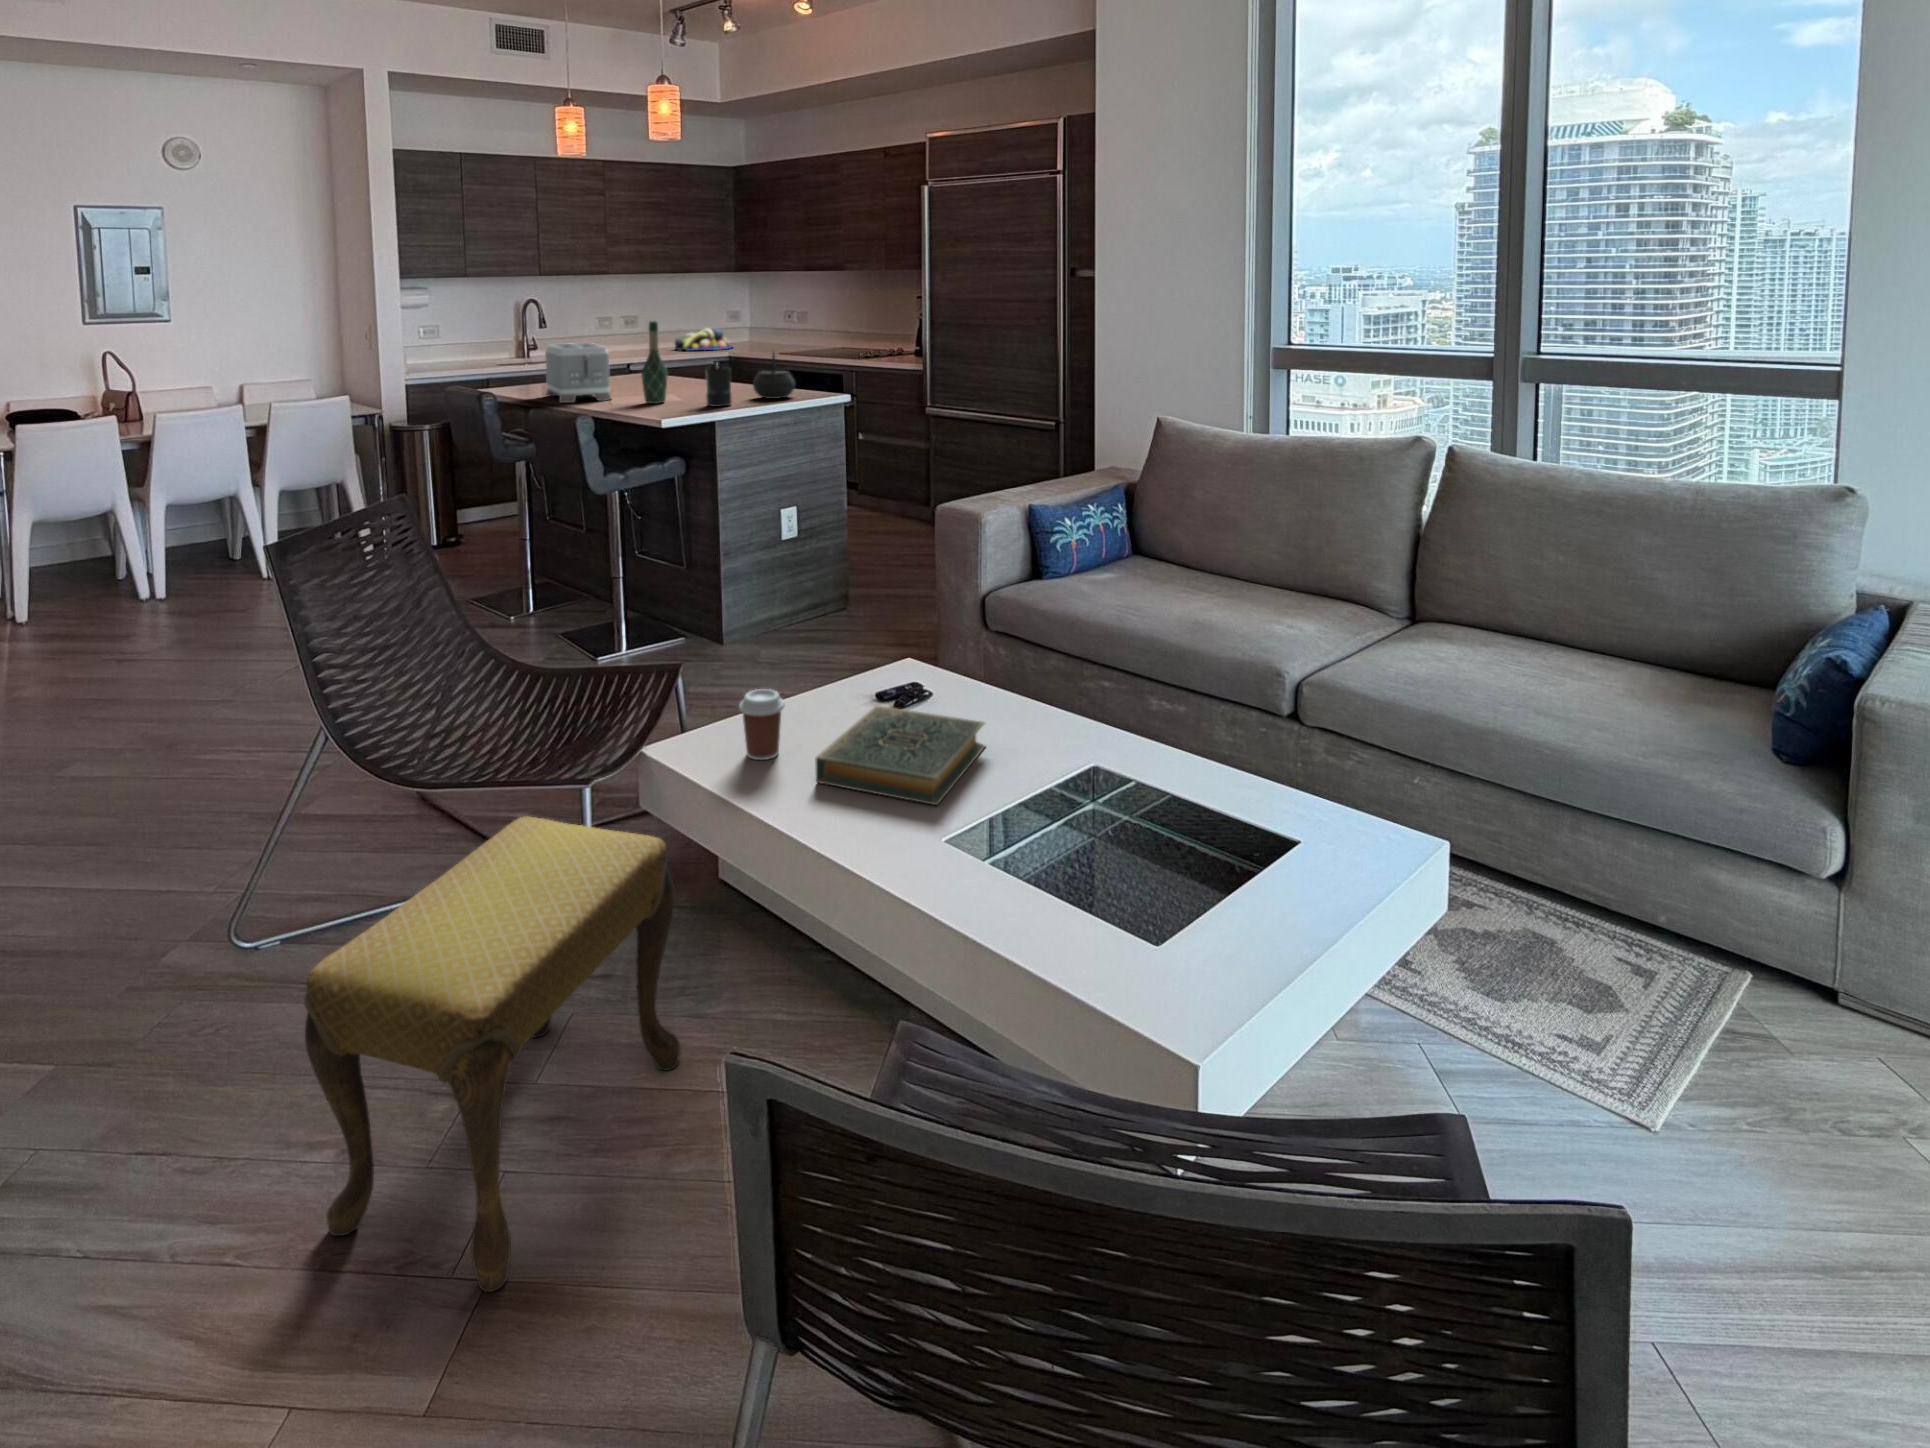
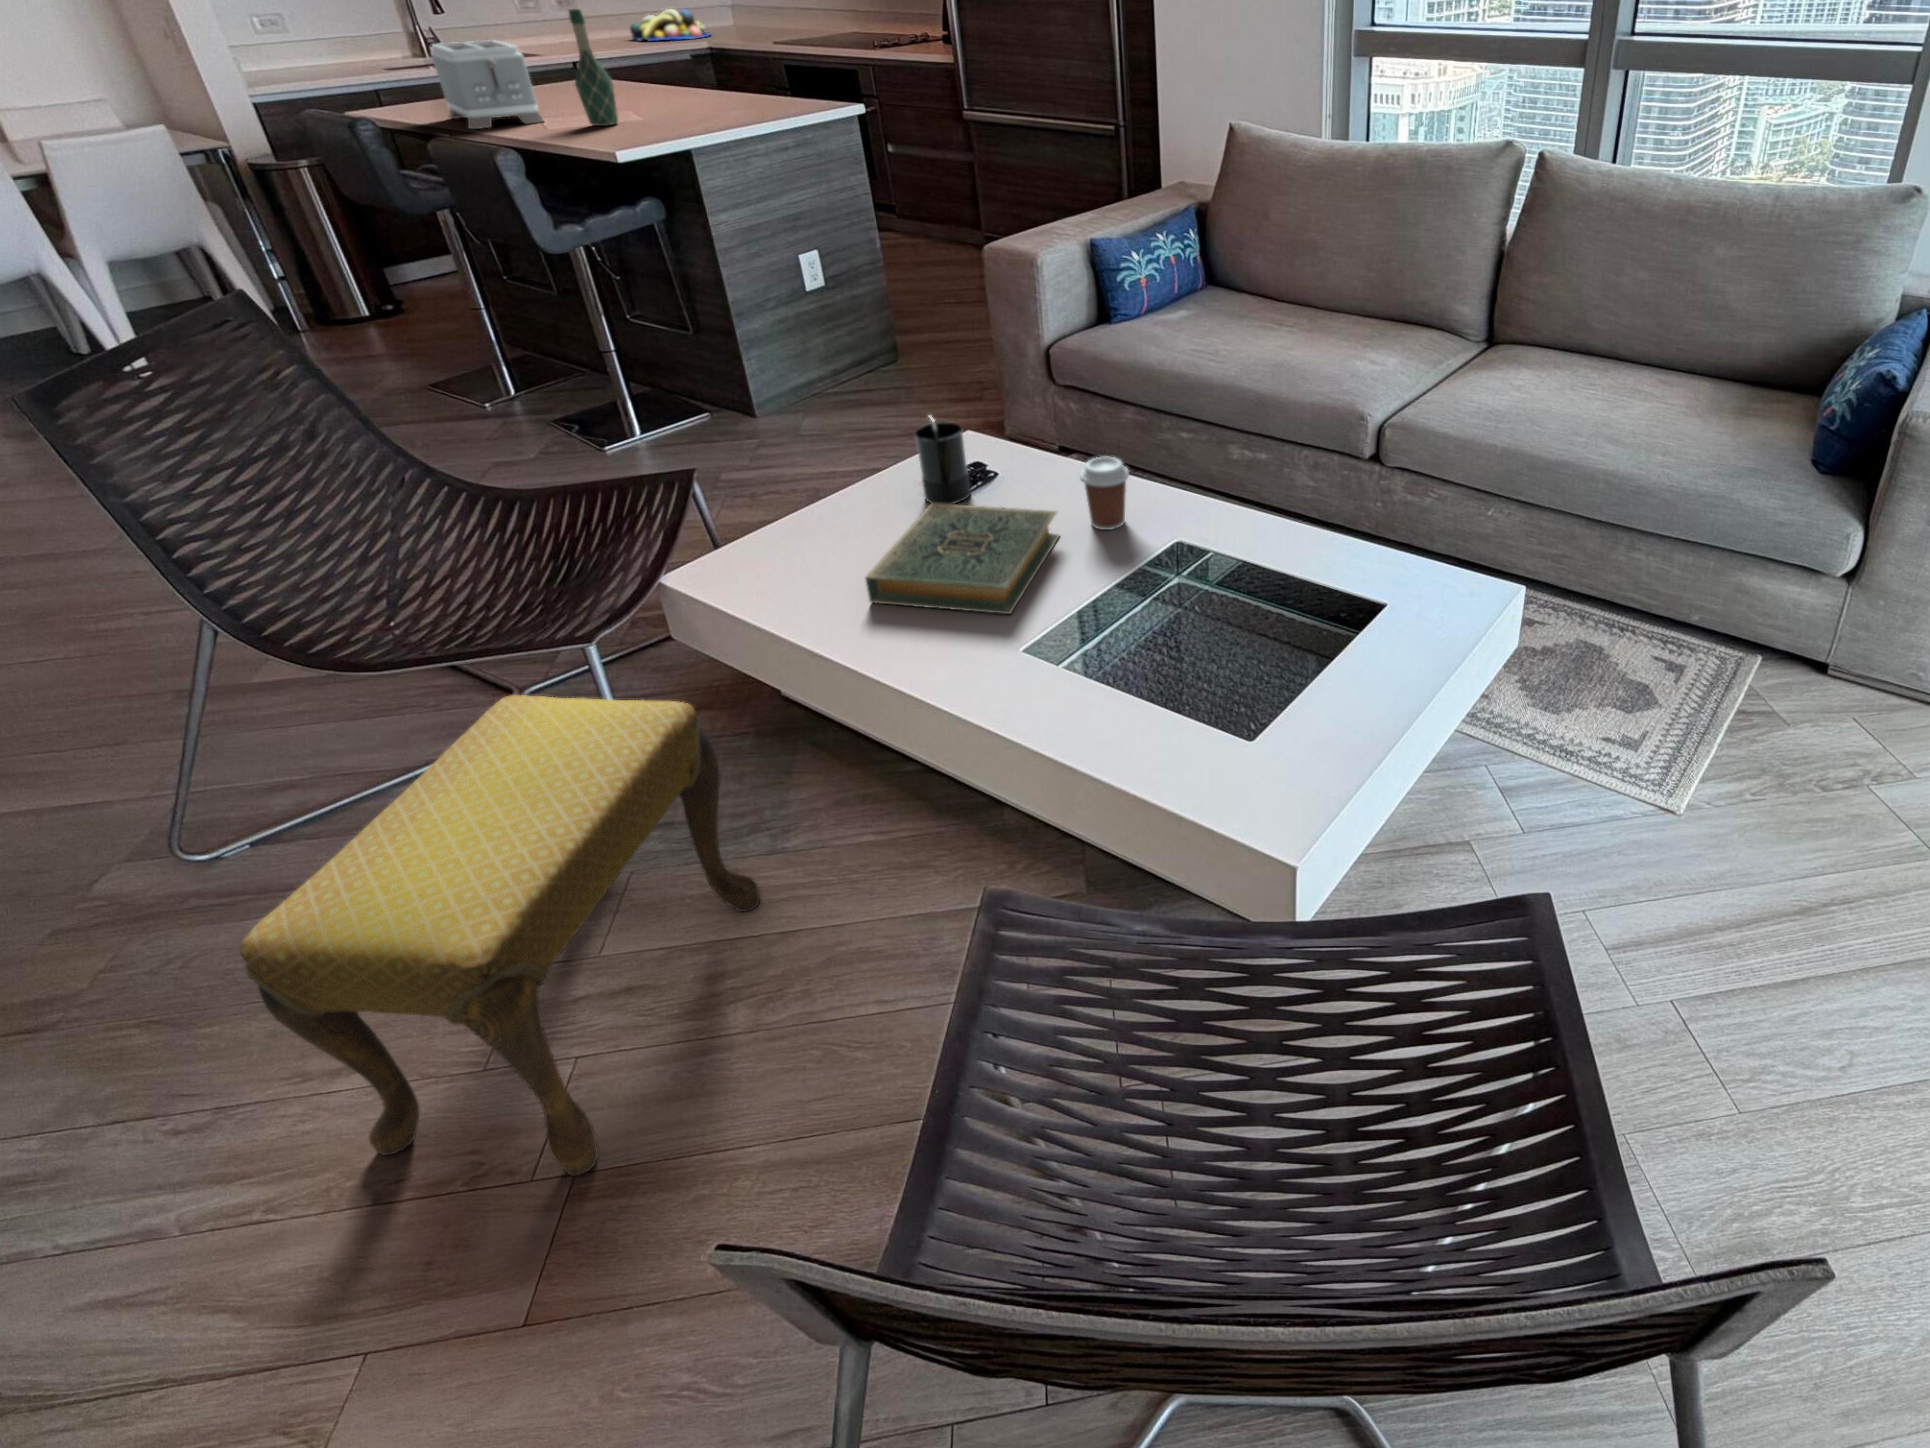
kettle: present [753,351,795,399] -> none [733,46,790,113]
candle: present [706,365,731,407] -> present [915,416,970,504]
coffee cup: present [739,689,785,760] -> present [1080,456,1129,530]

